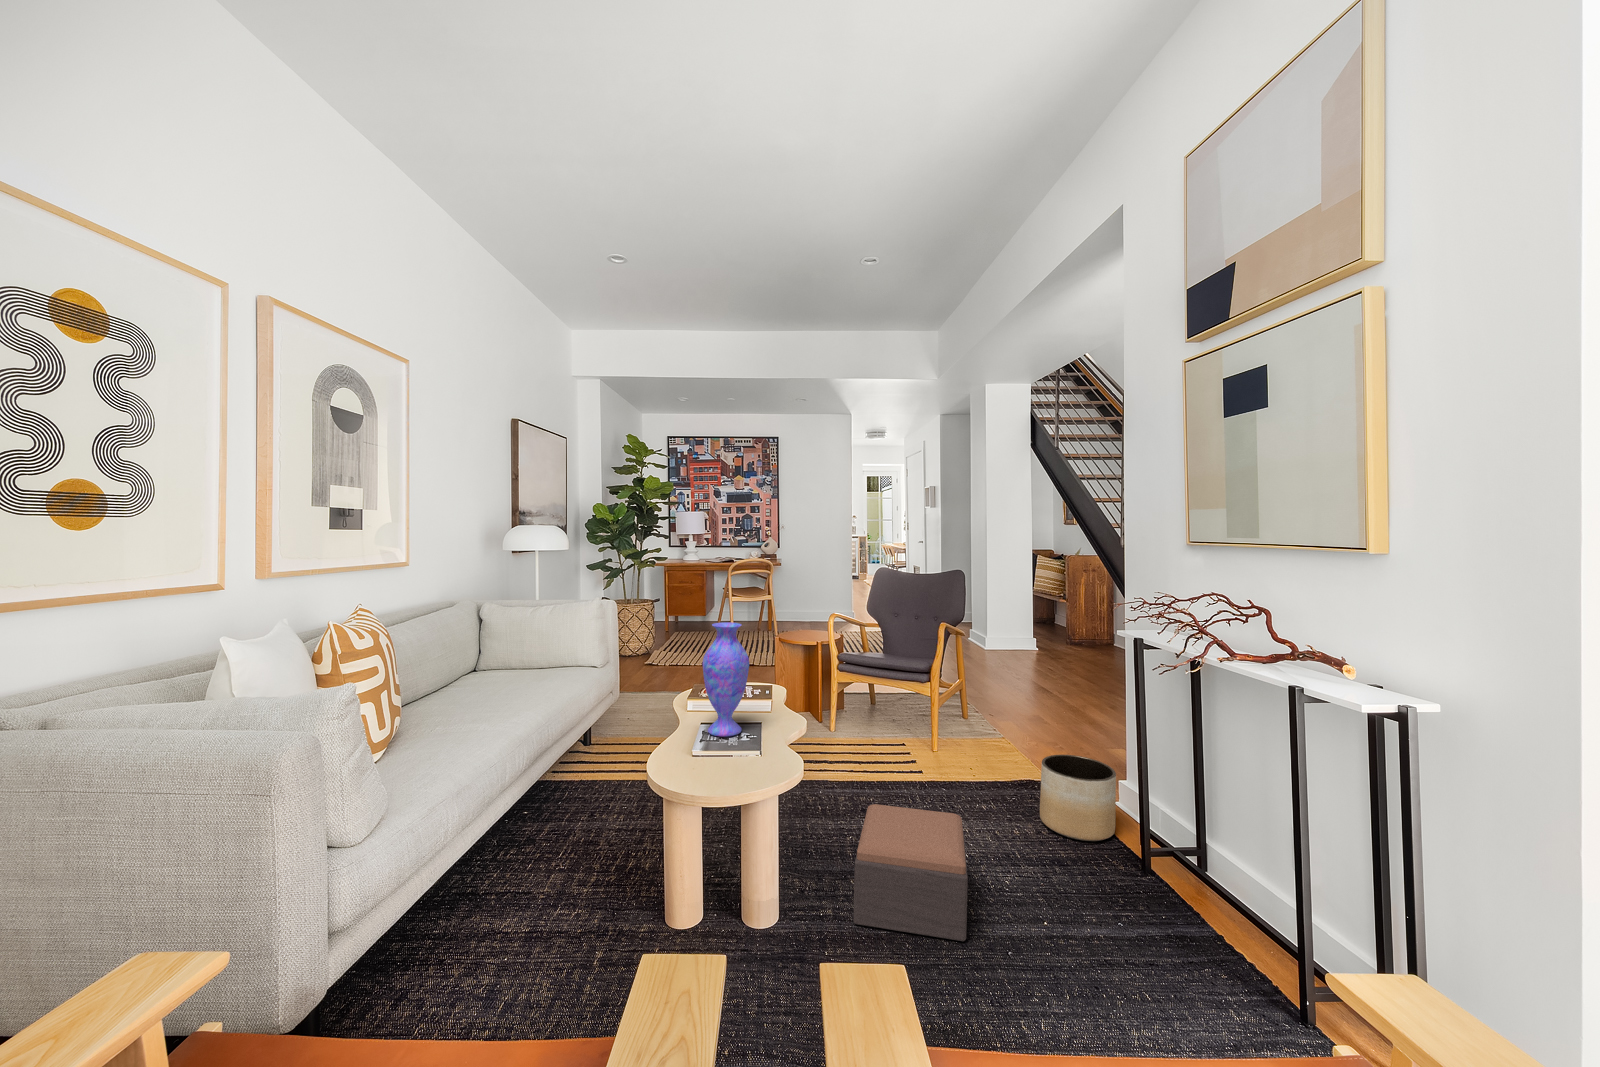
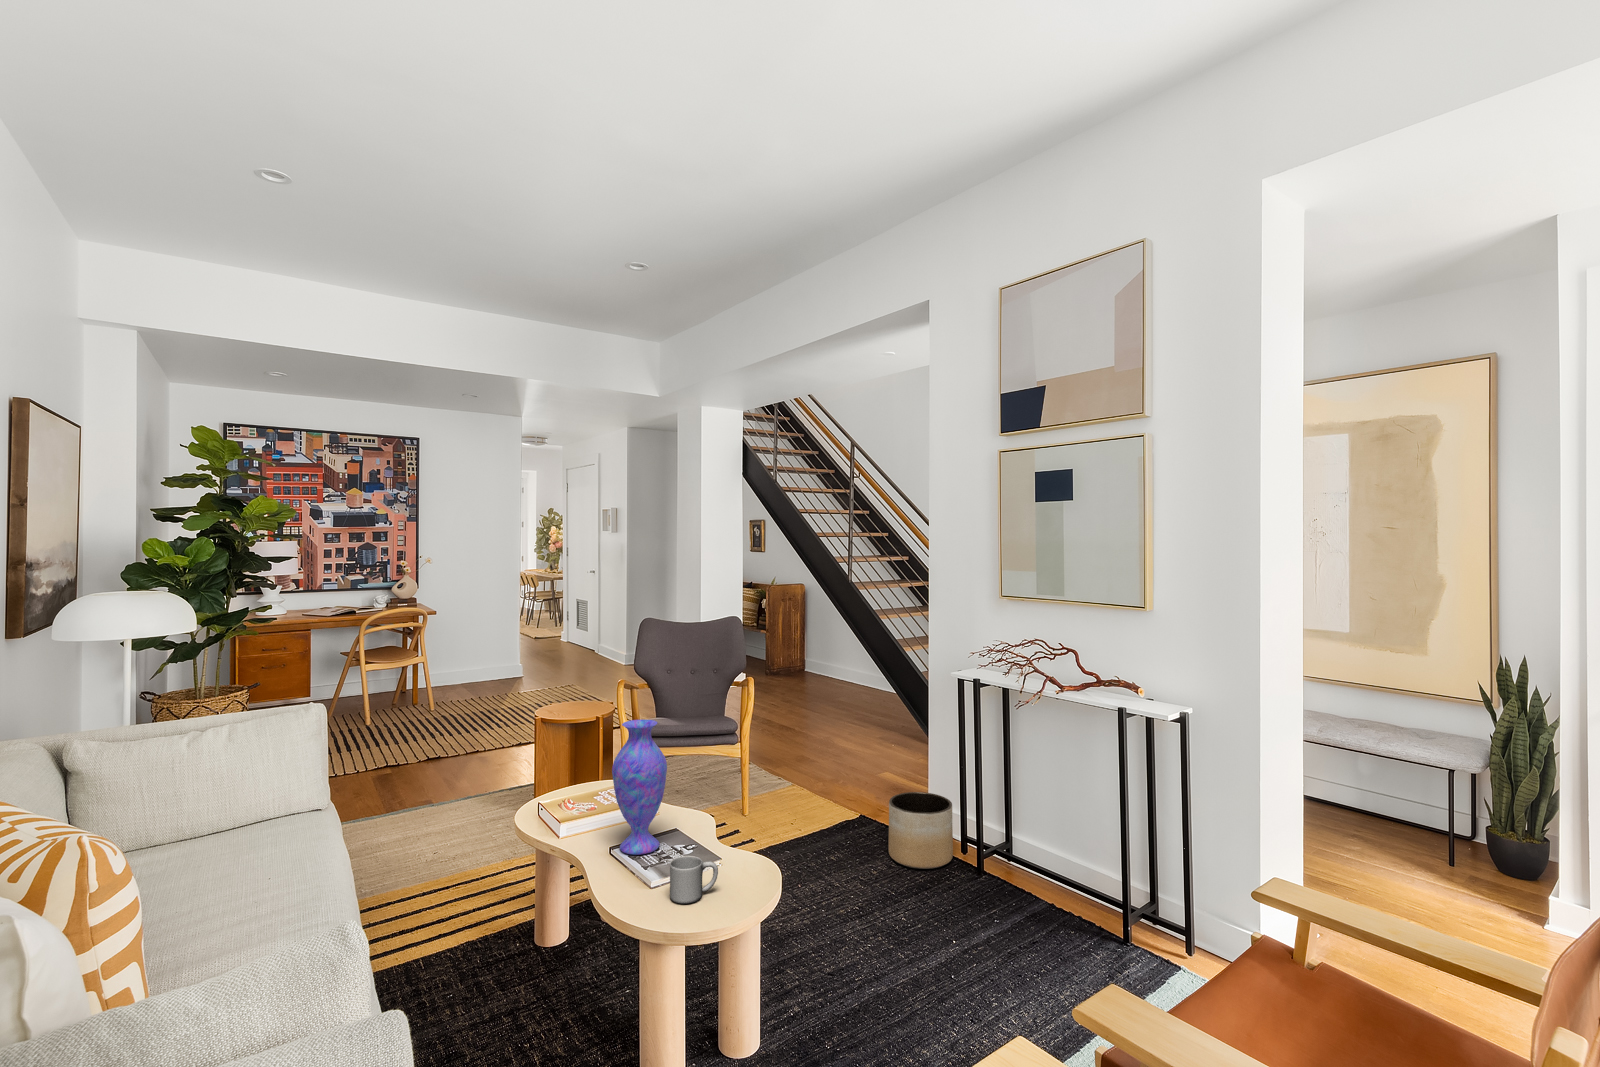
mug: none [692,738,736,779] -> present [670,856,718,904]
footstool: present [853,804,968,941] -> none [788,872,919,1005]

